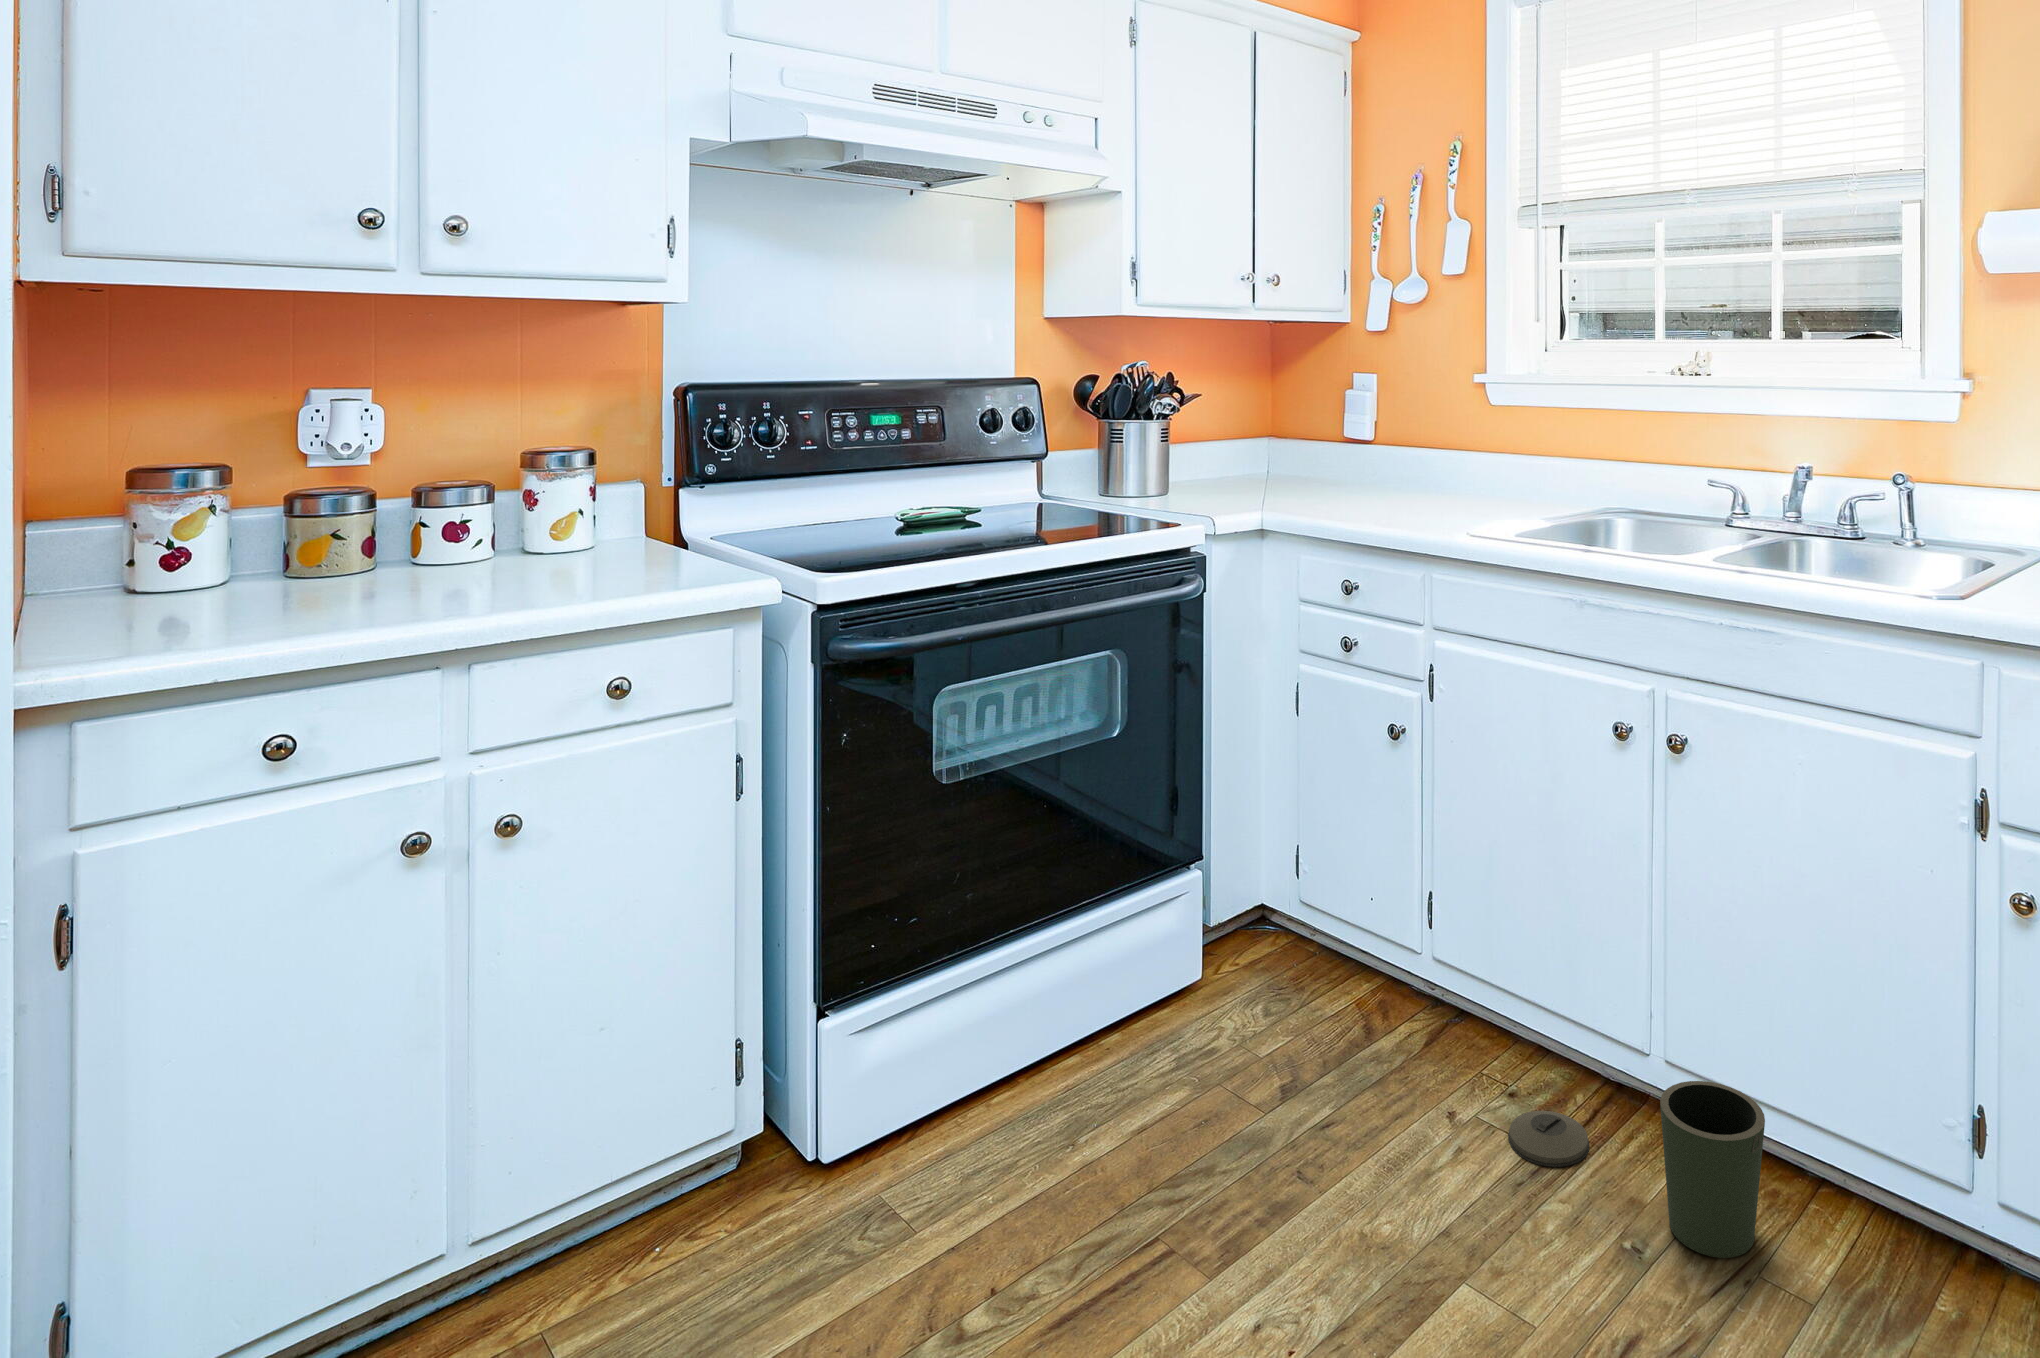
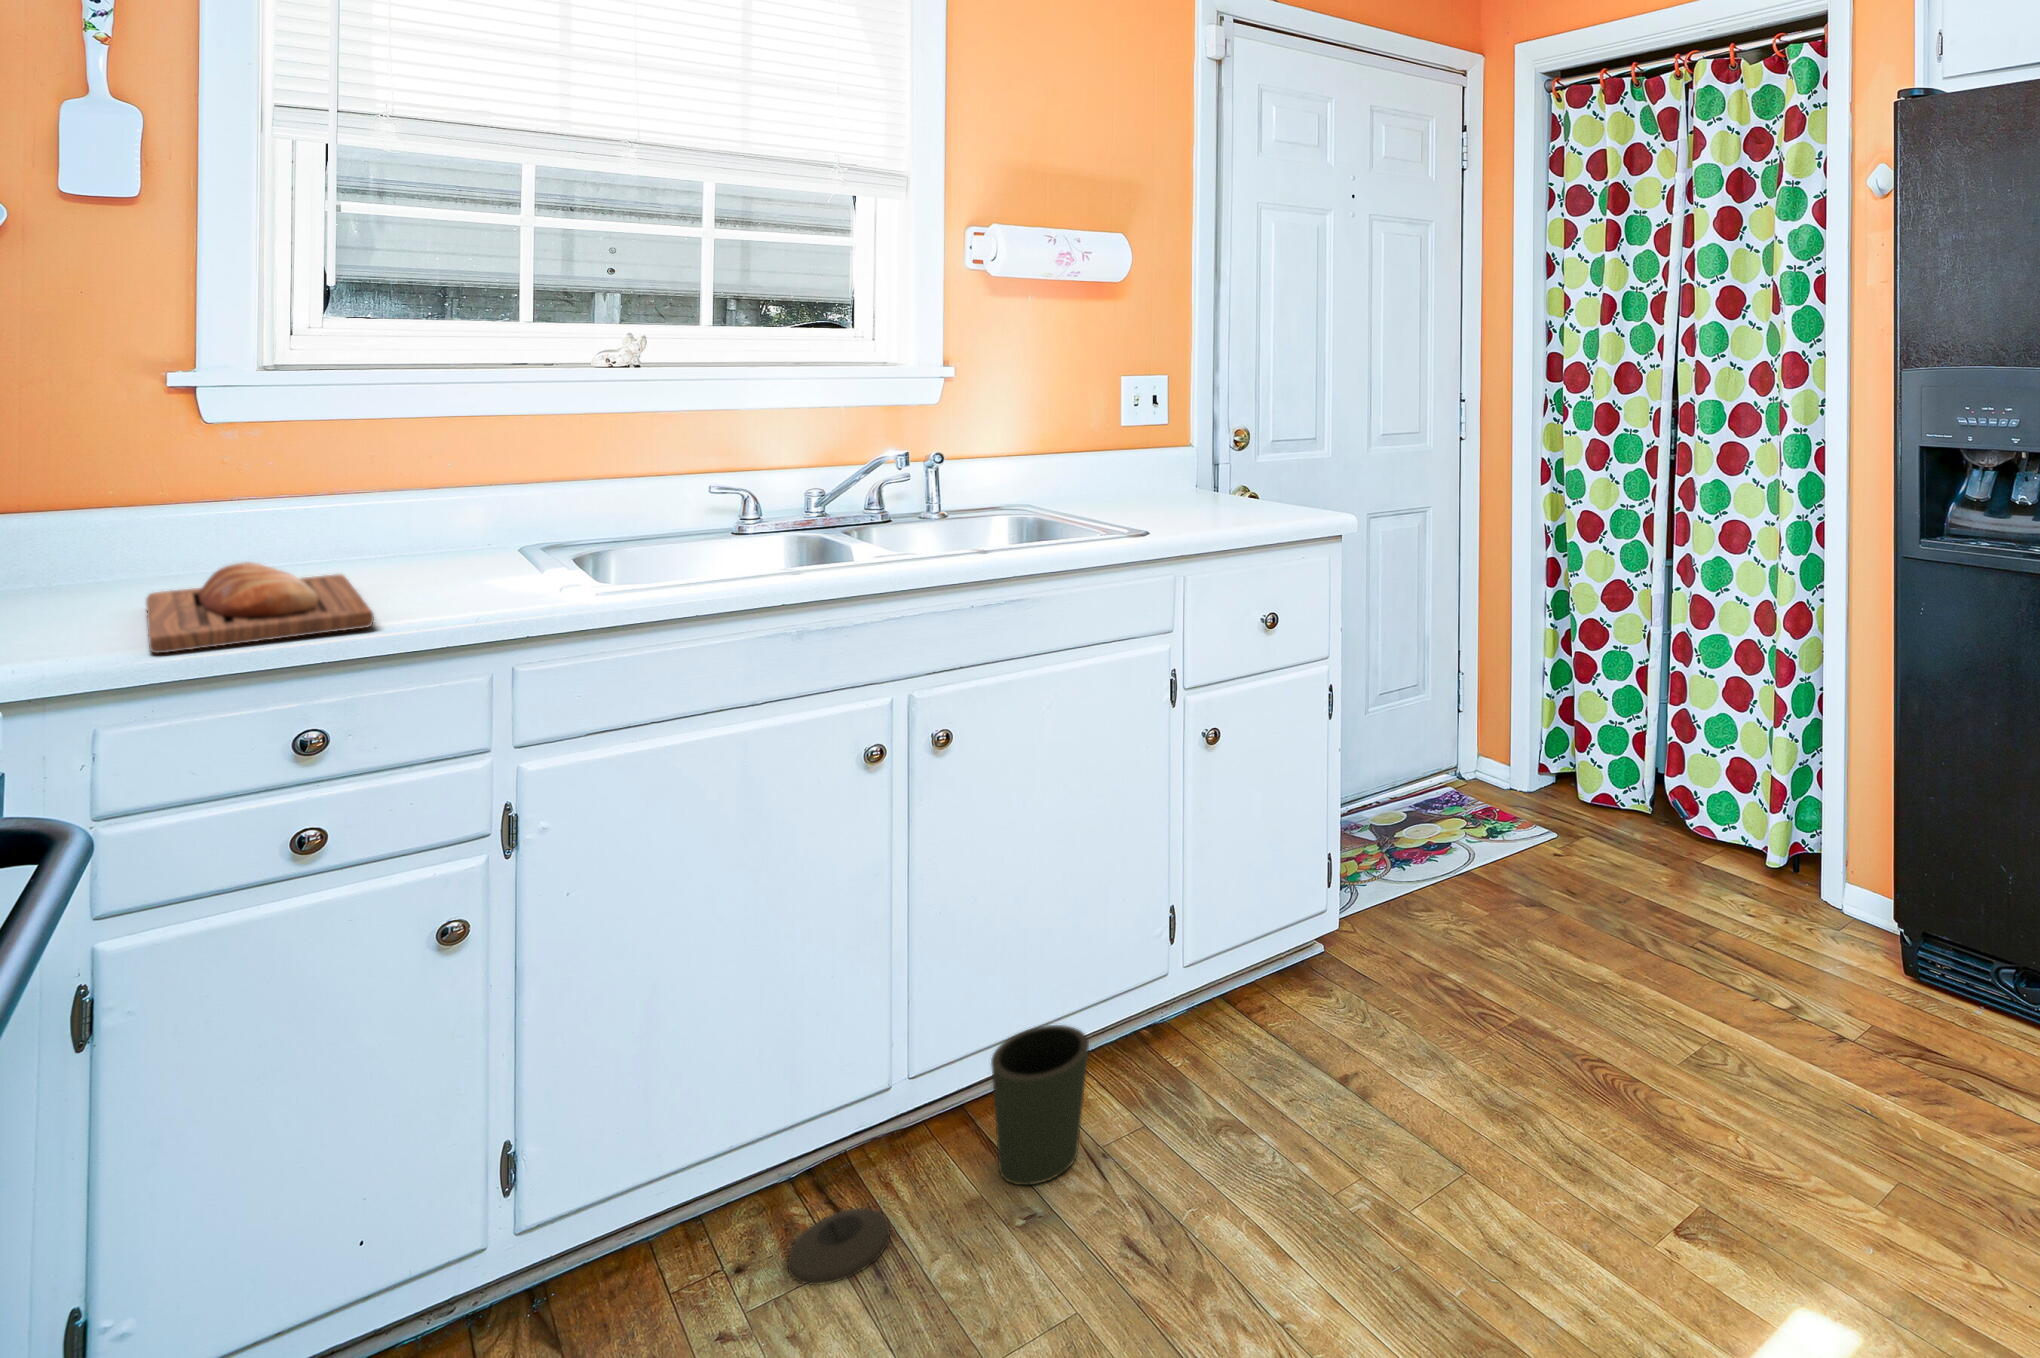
bread loaf: none [1342,485,1495,526] -> present [146,562,374,653]

